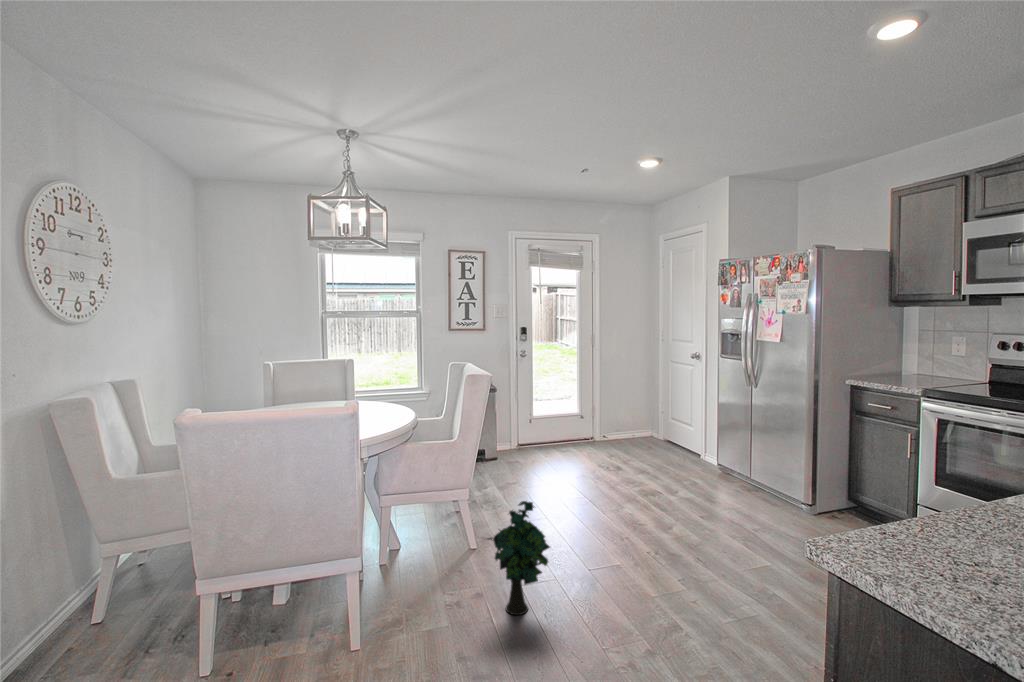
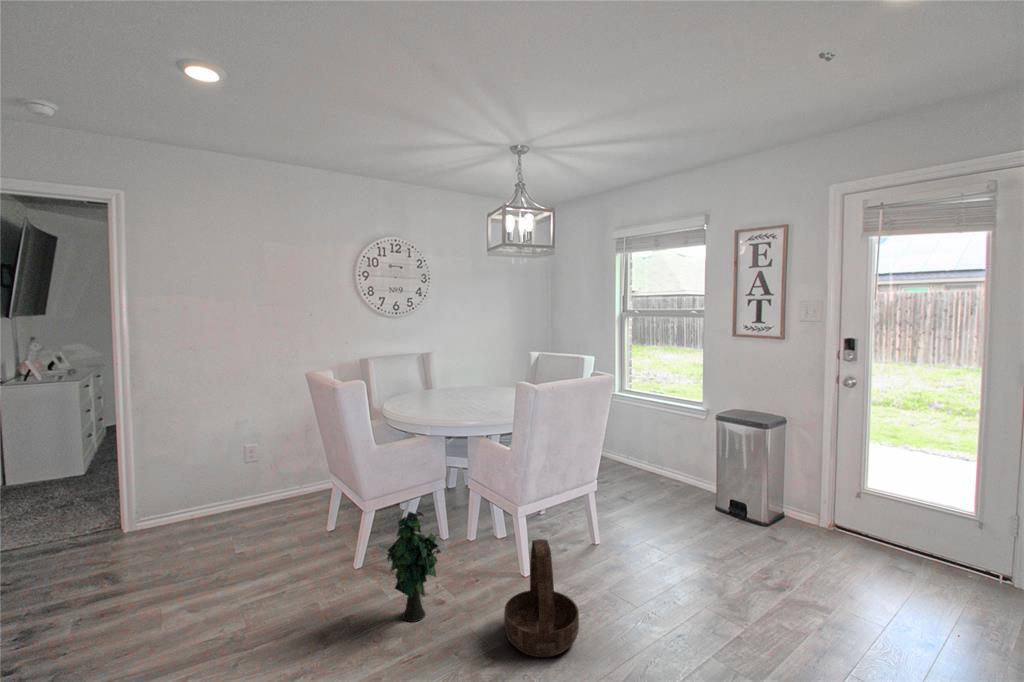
basket: none [552,481,609,566] -> present [504,539,579,657]

